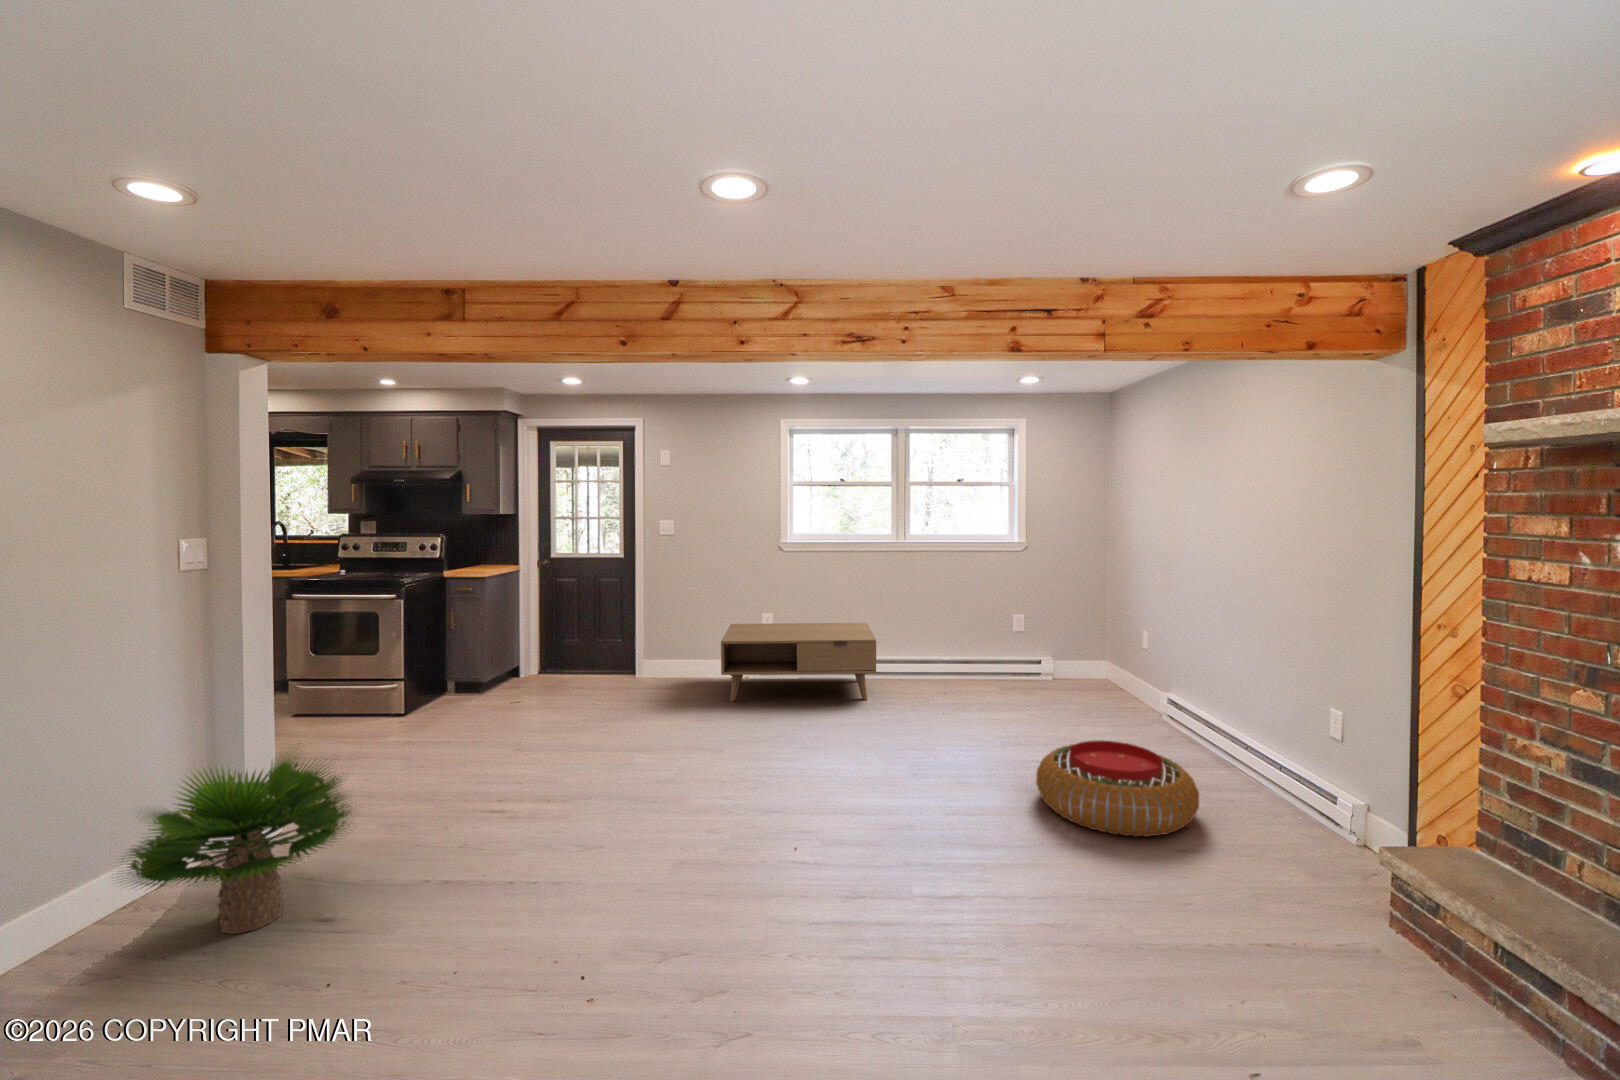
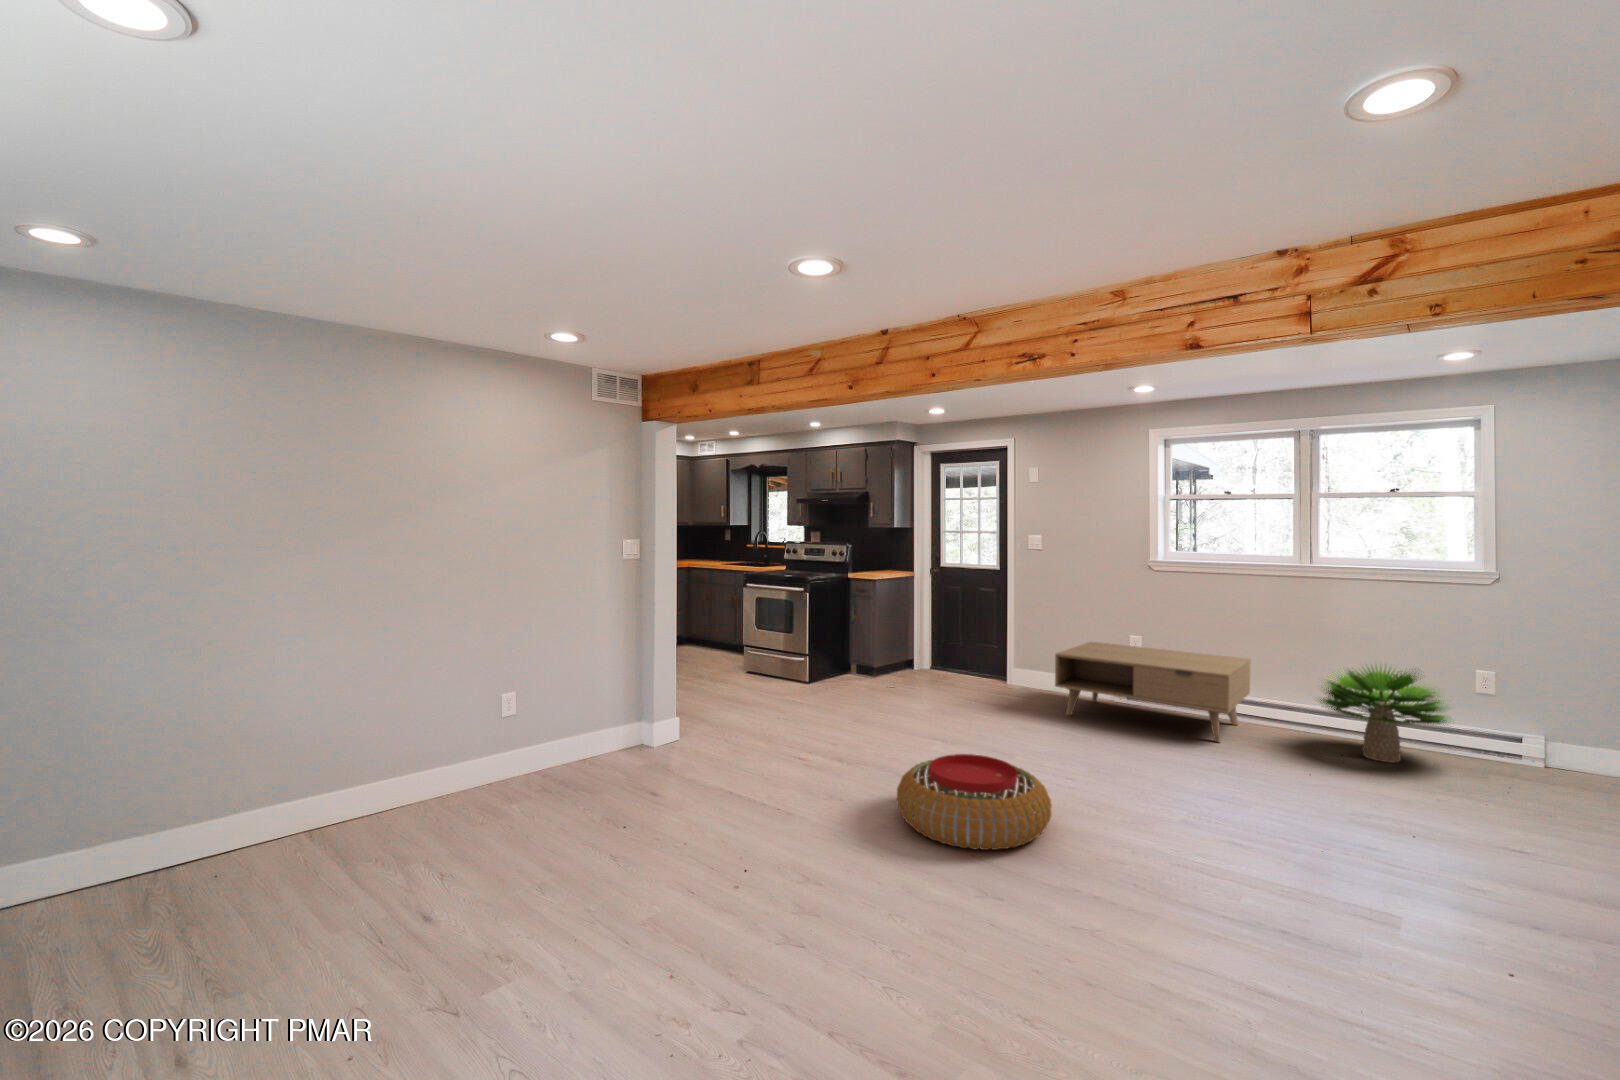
pouf: present [1036,741,1199,837] -> present [897,754,1052,850]
potted plant: present [119,749,352,934] -> present [1320,664,1451,763]

